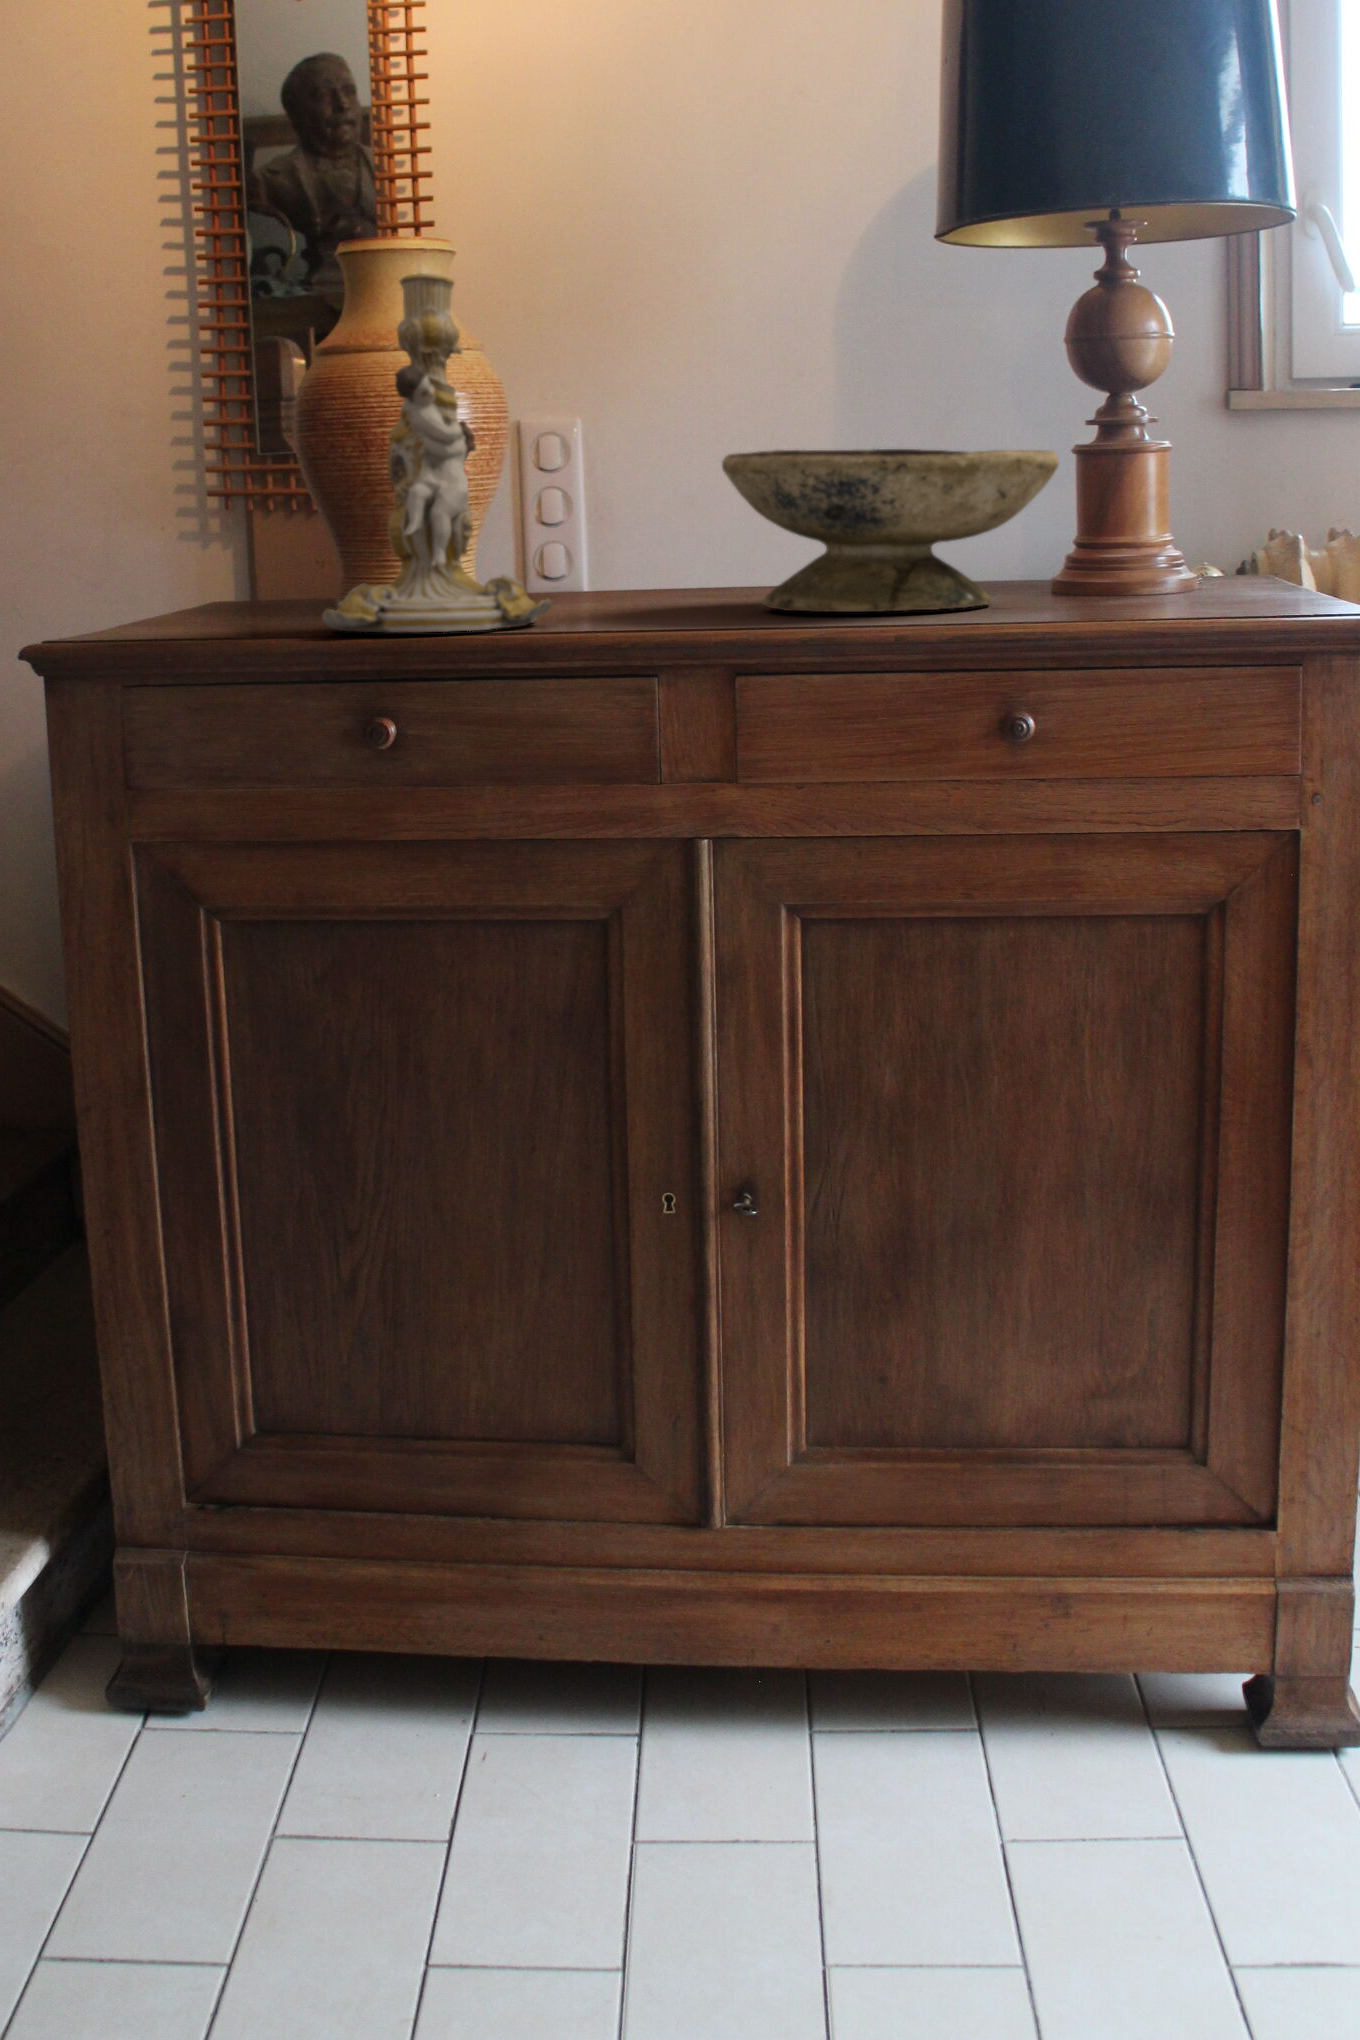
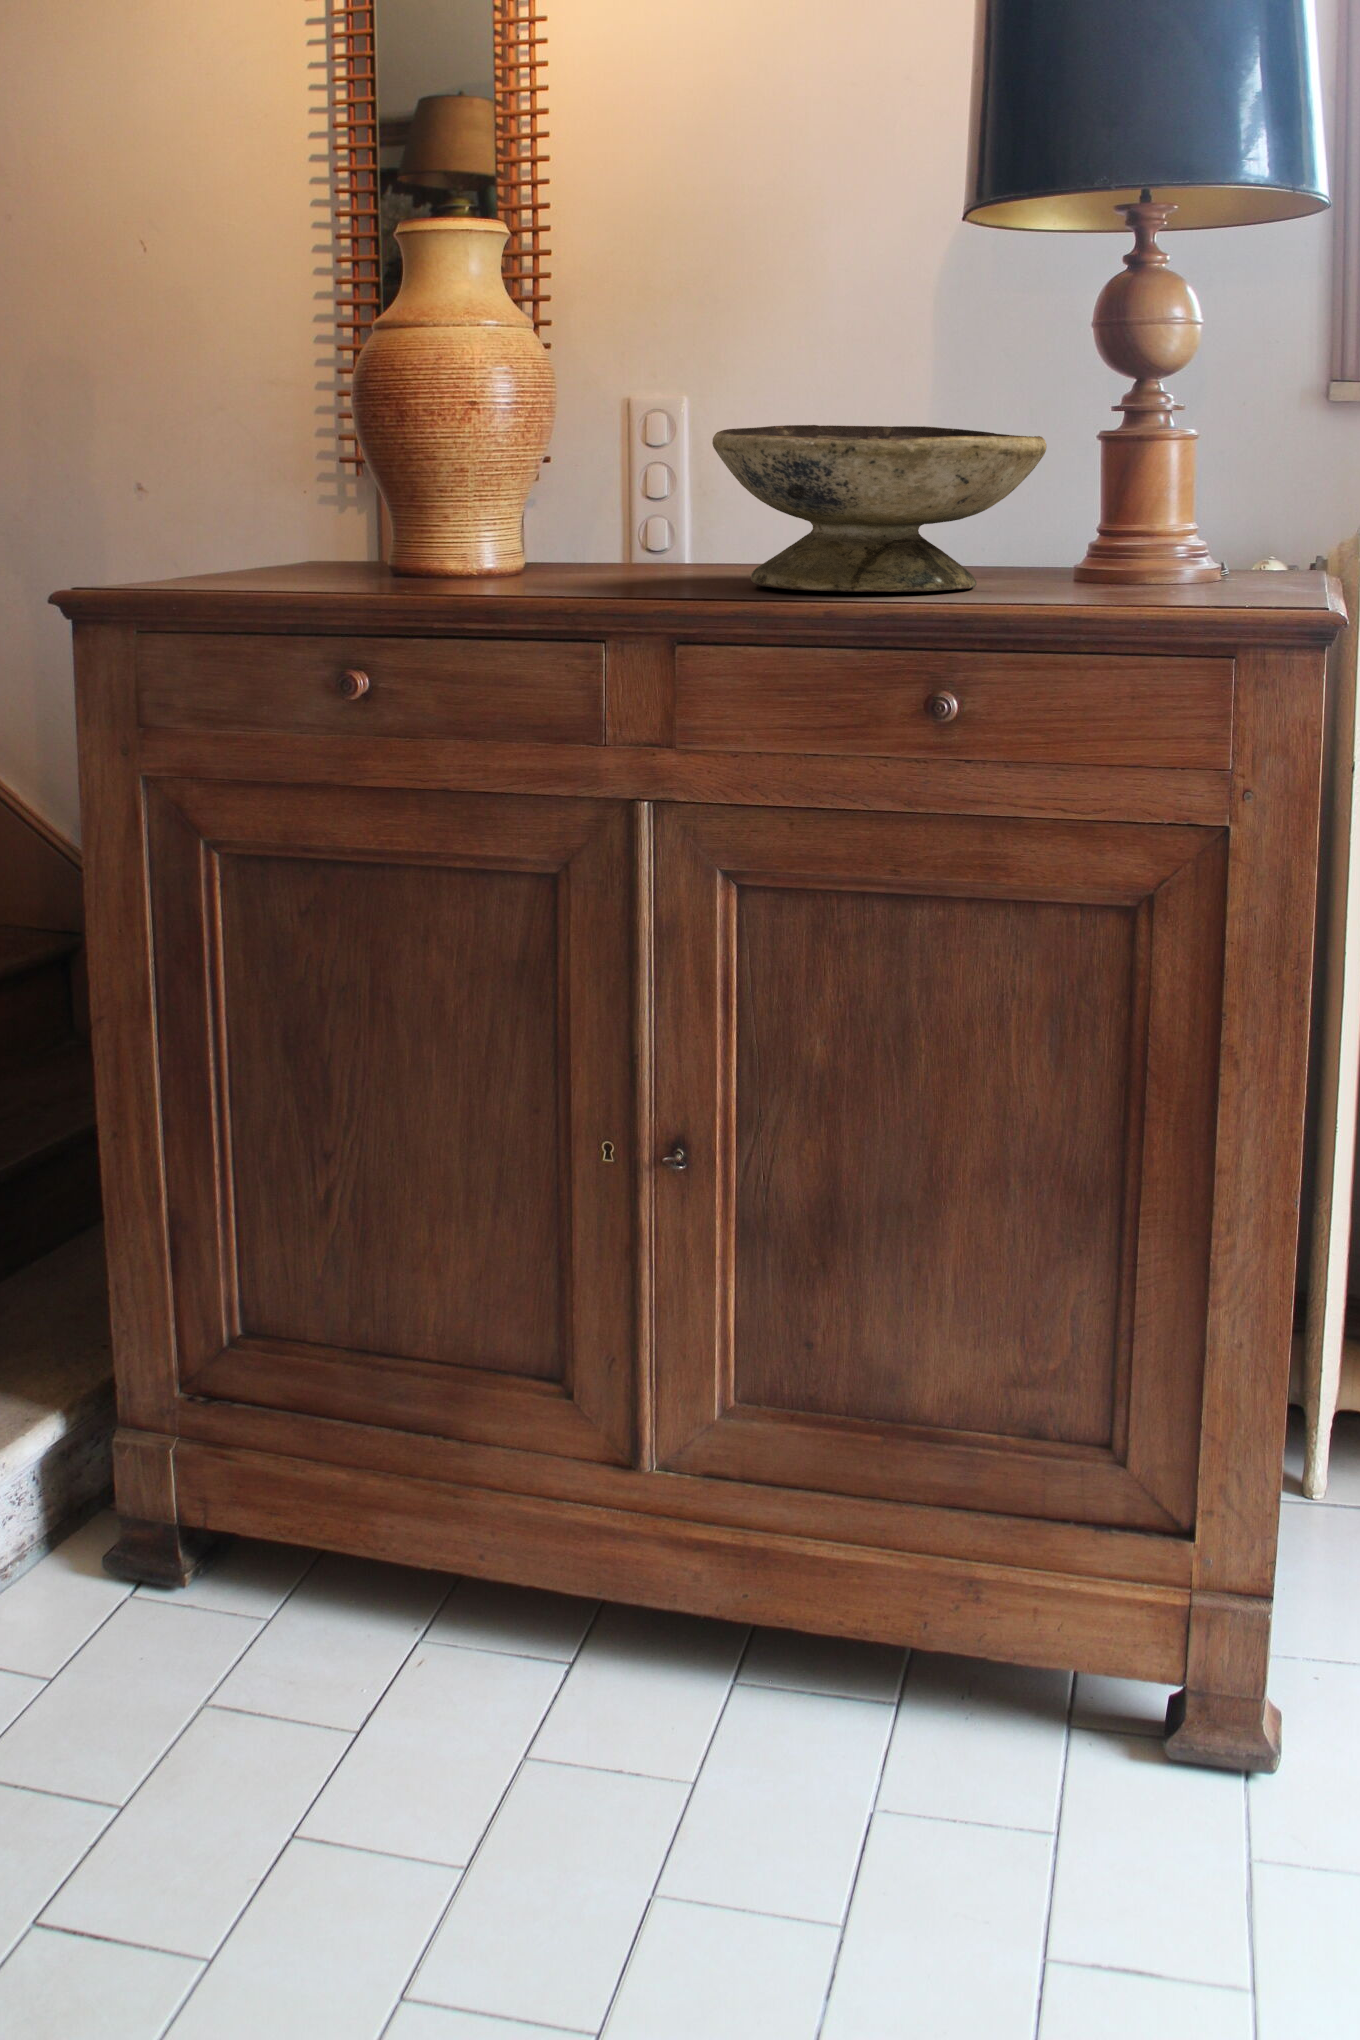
candlestick: present [322,273,552,632] -> none [317,250,539,594]

